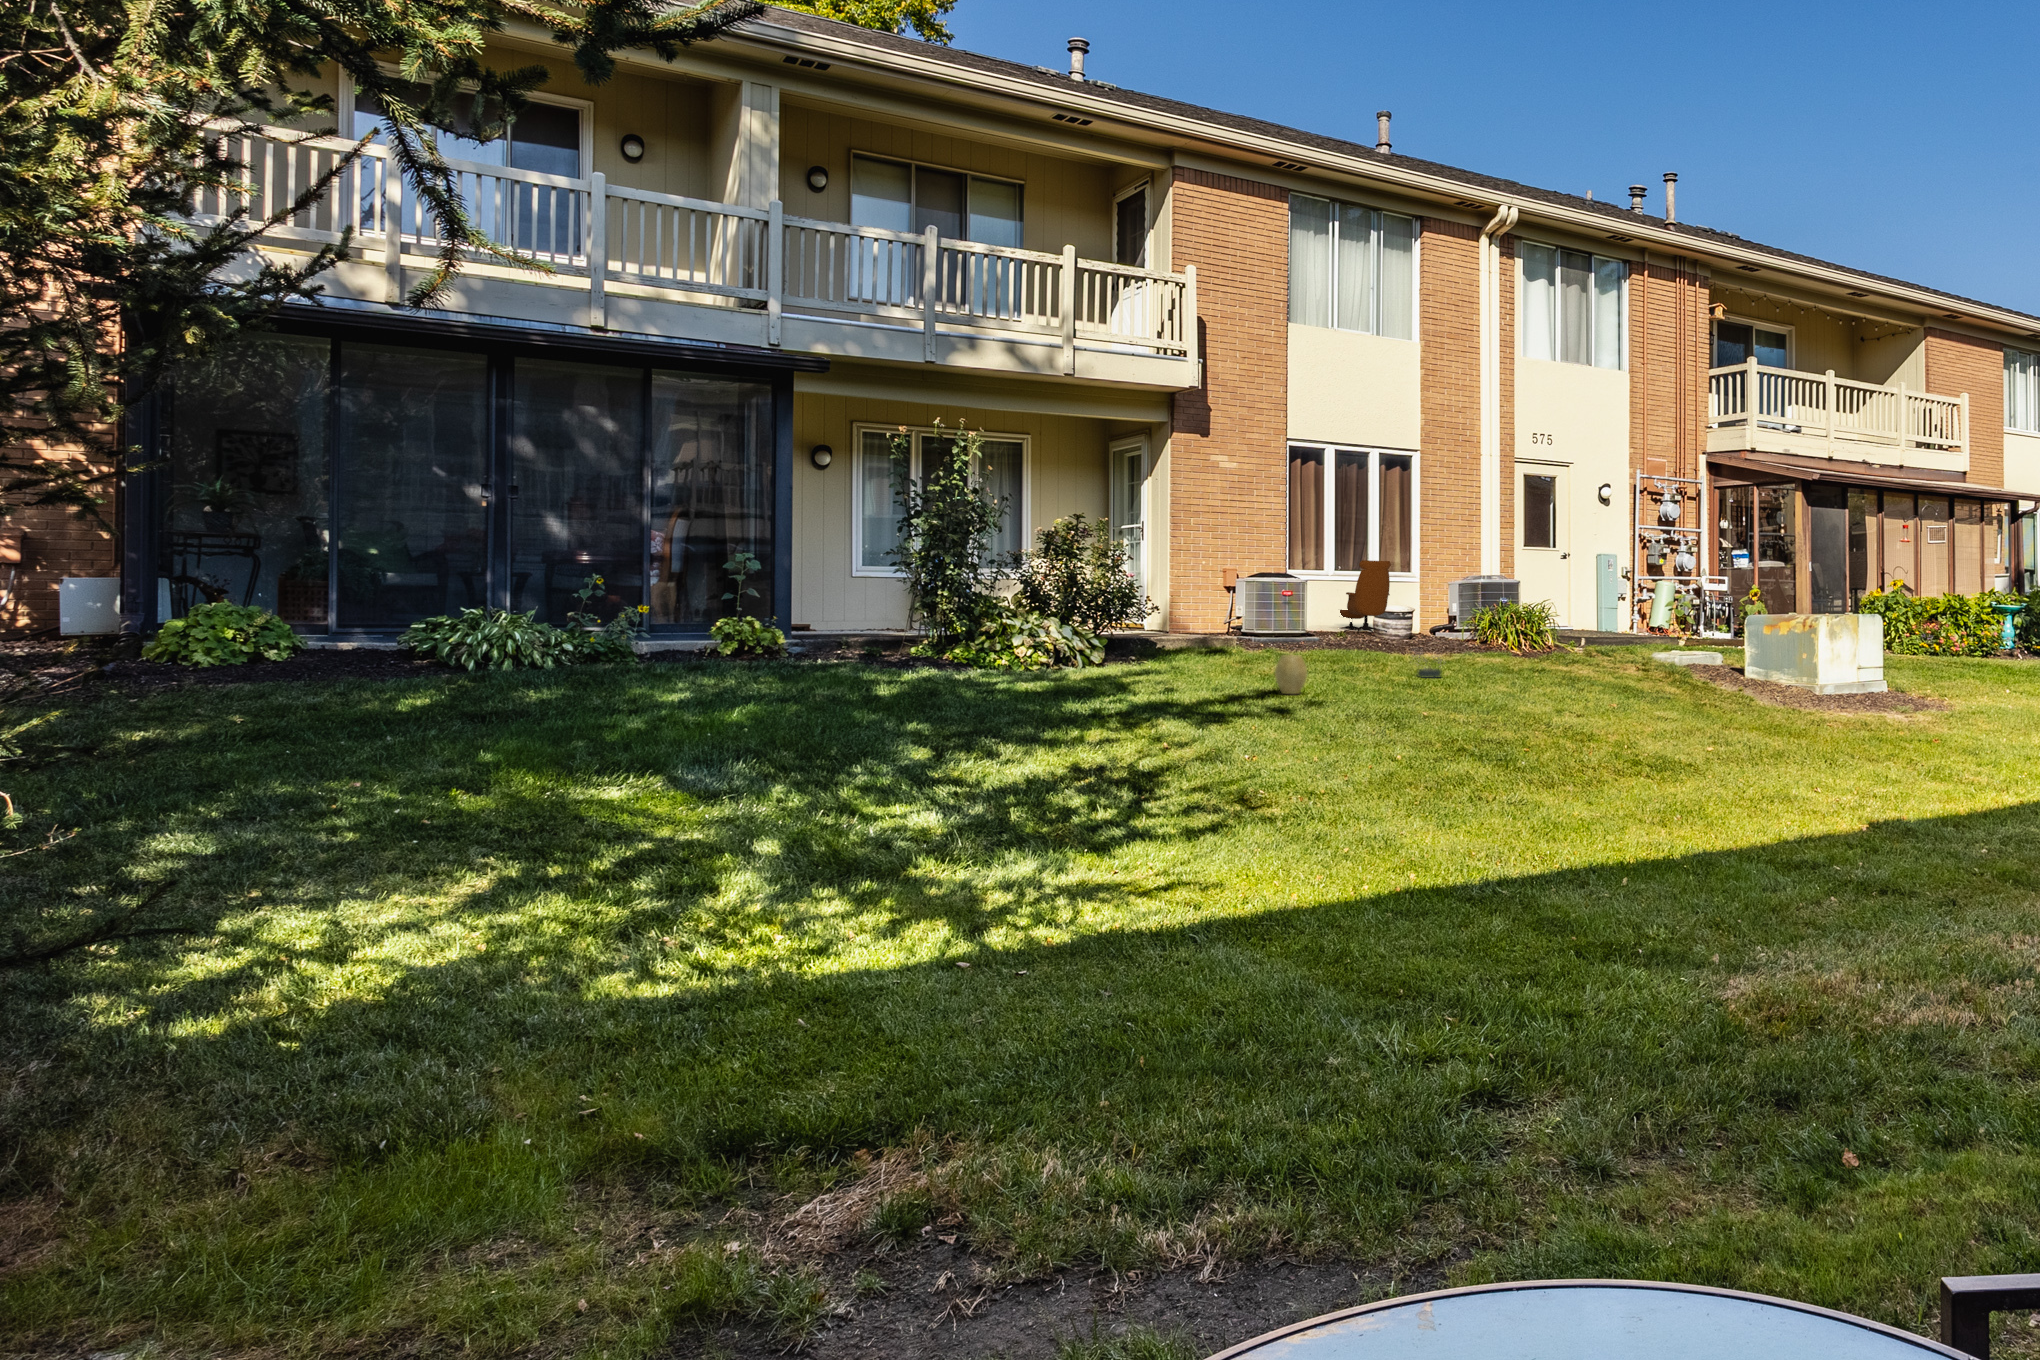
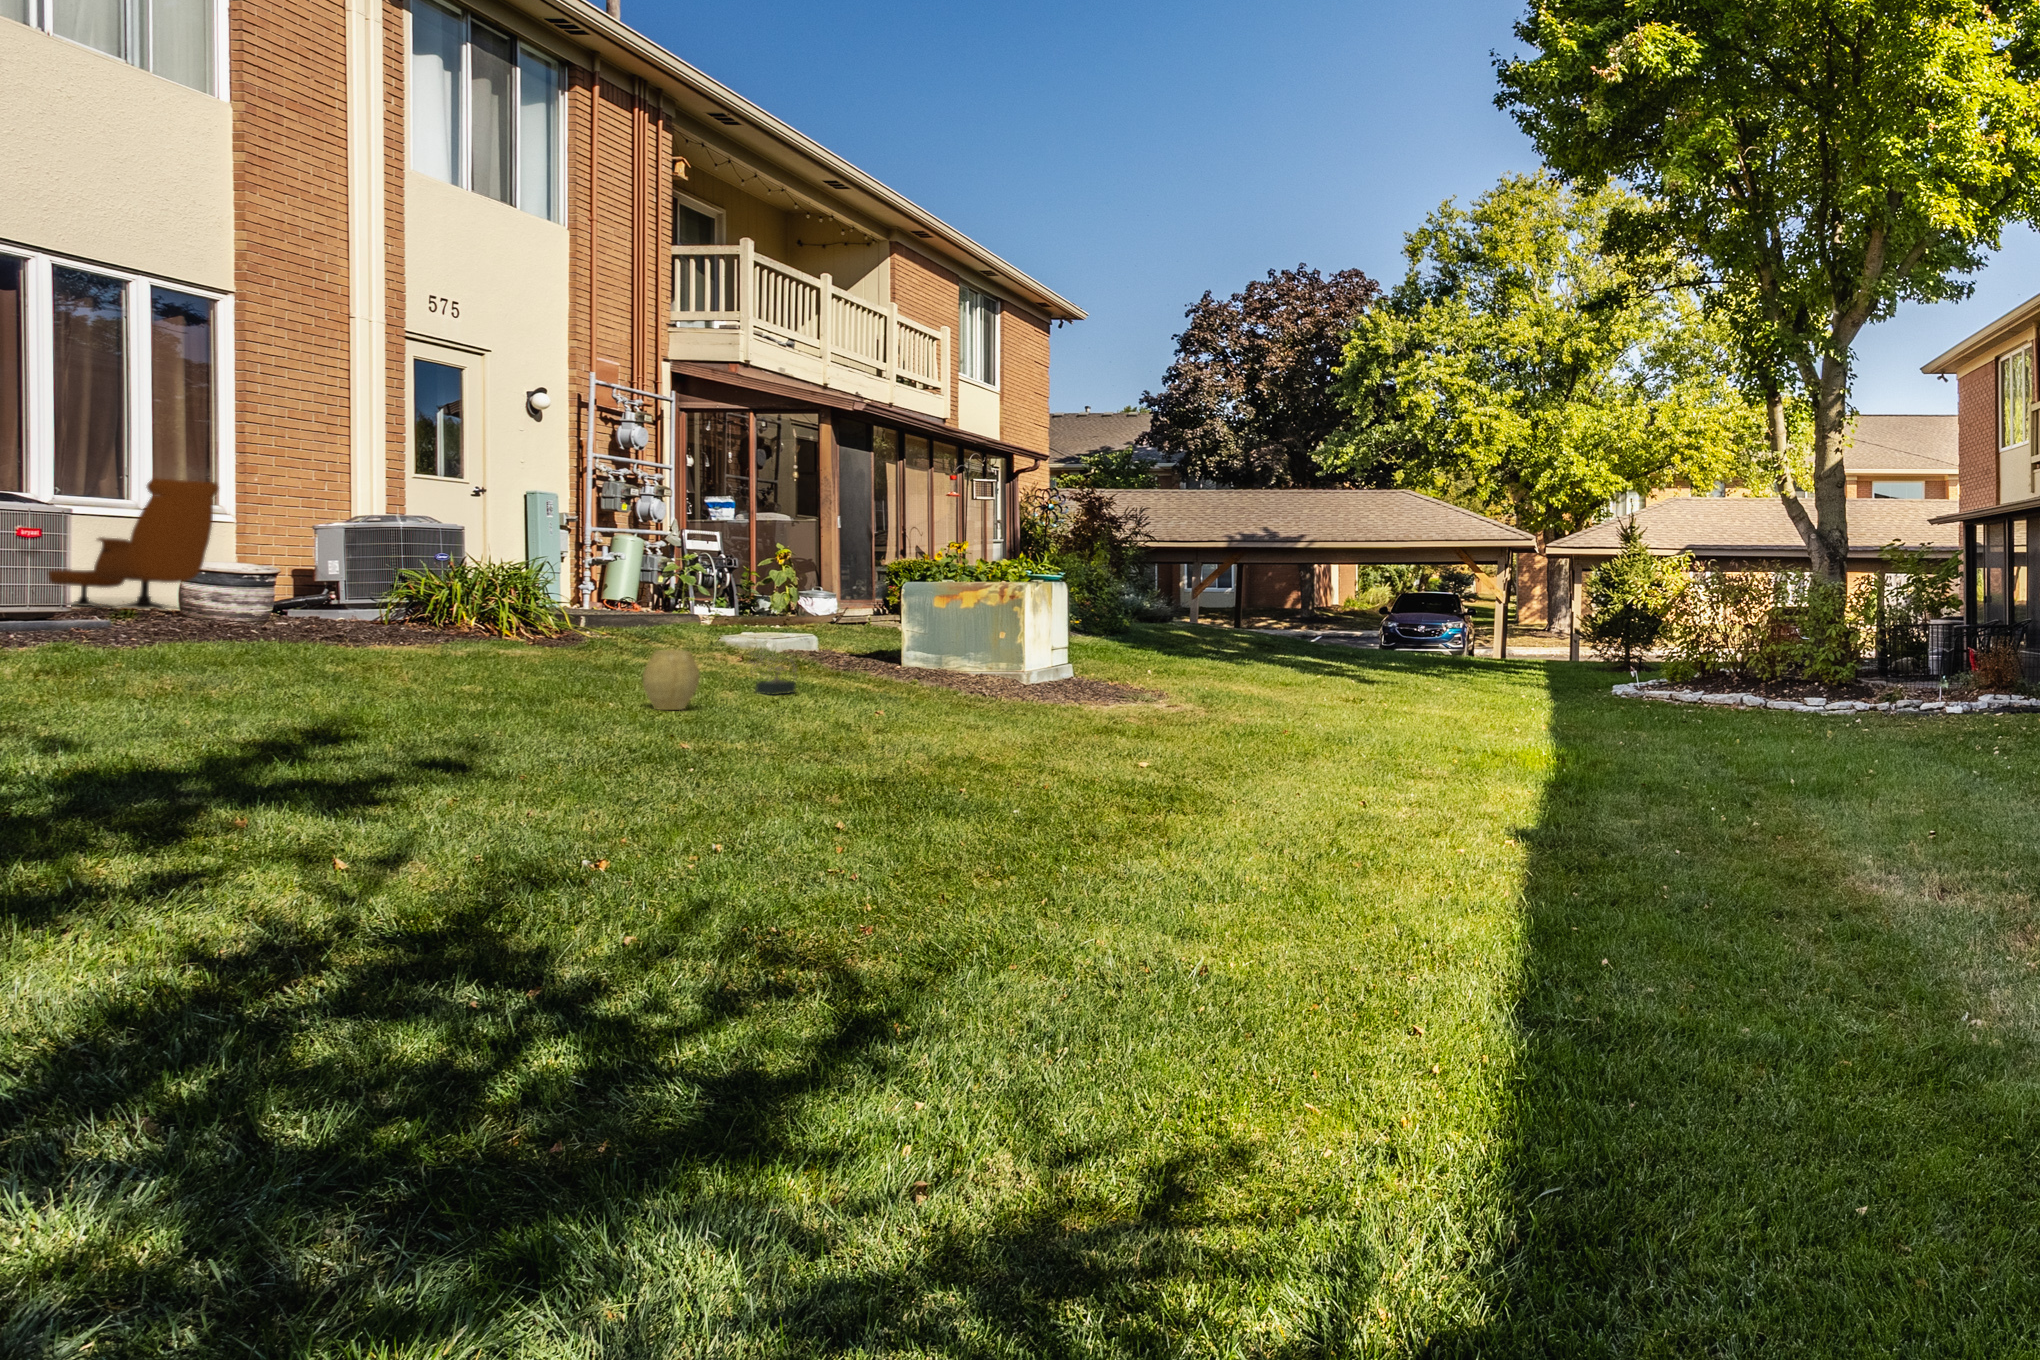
decorative plant: present [1412,653,1441,678] -> present [751,650,796,695]
woven basket: present [1275,654,1307,694] -> present [643,648,700,710]

